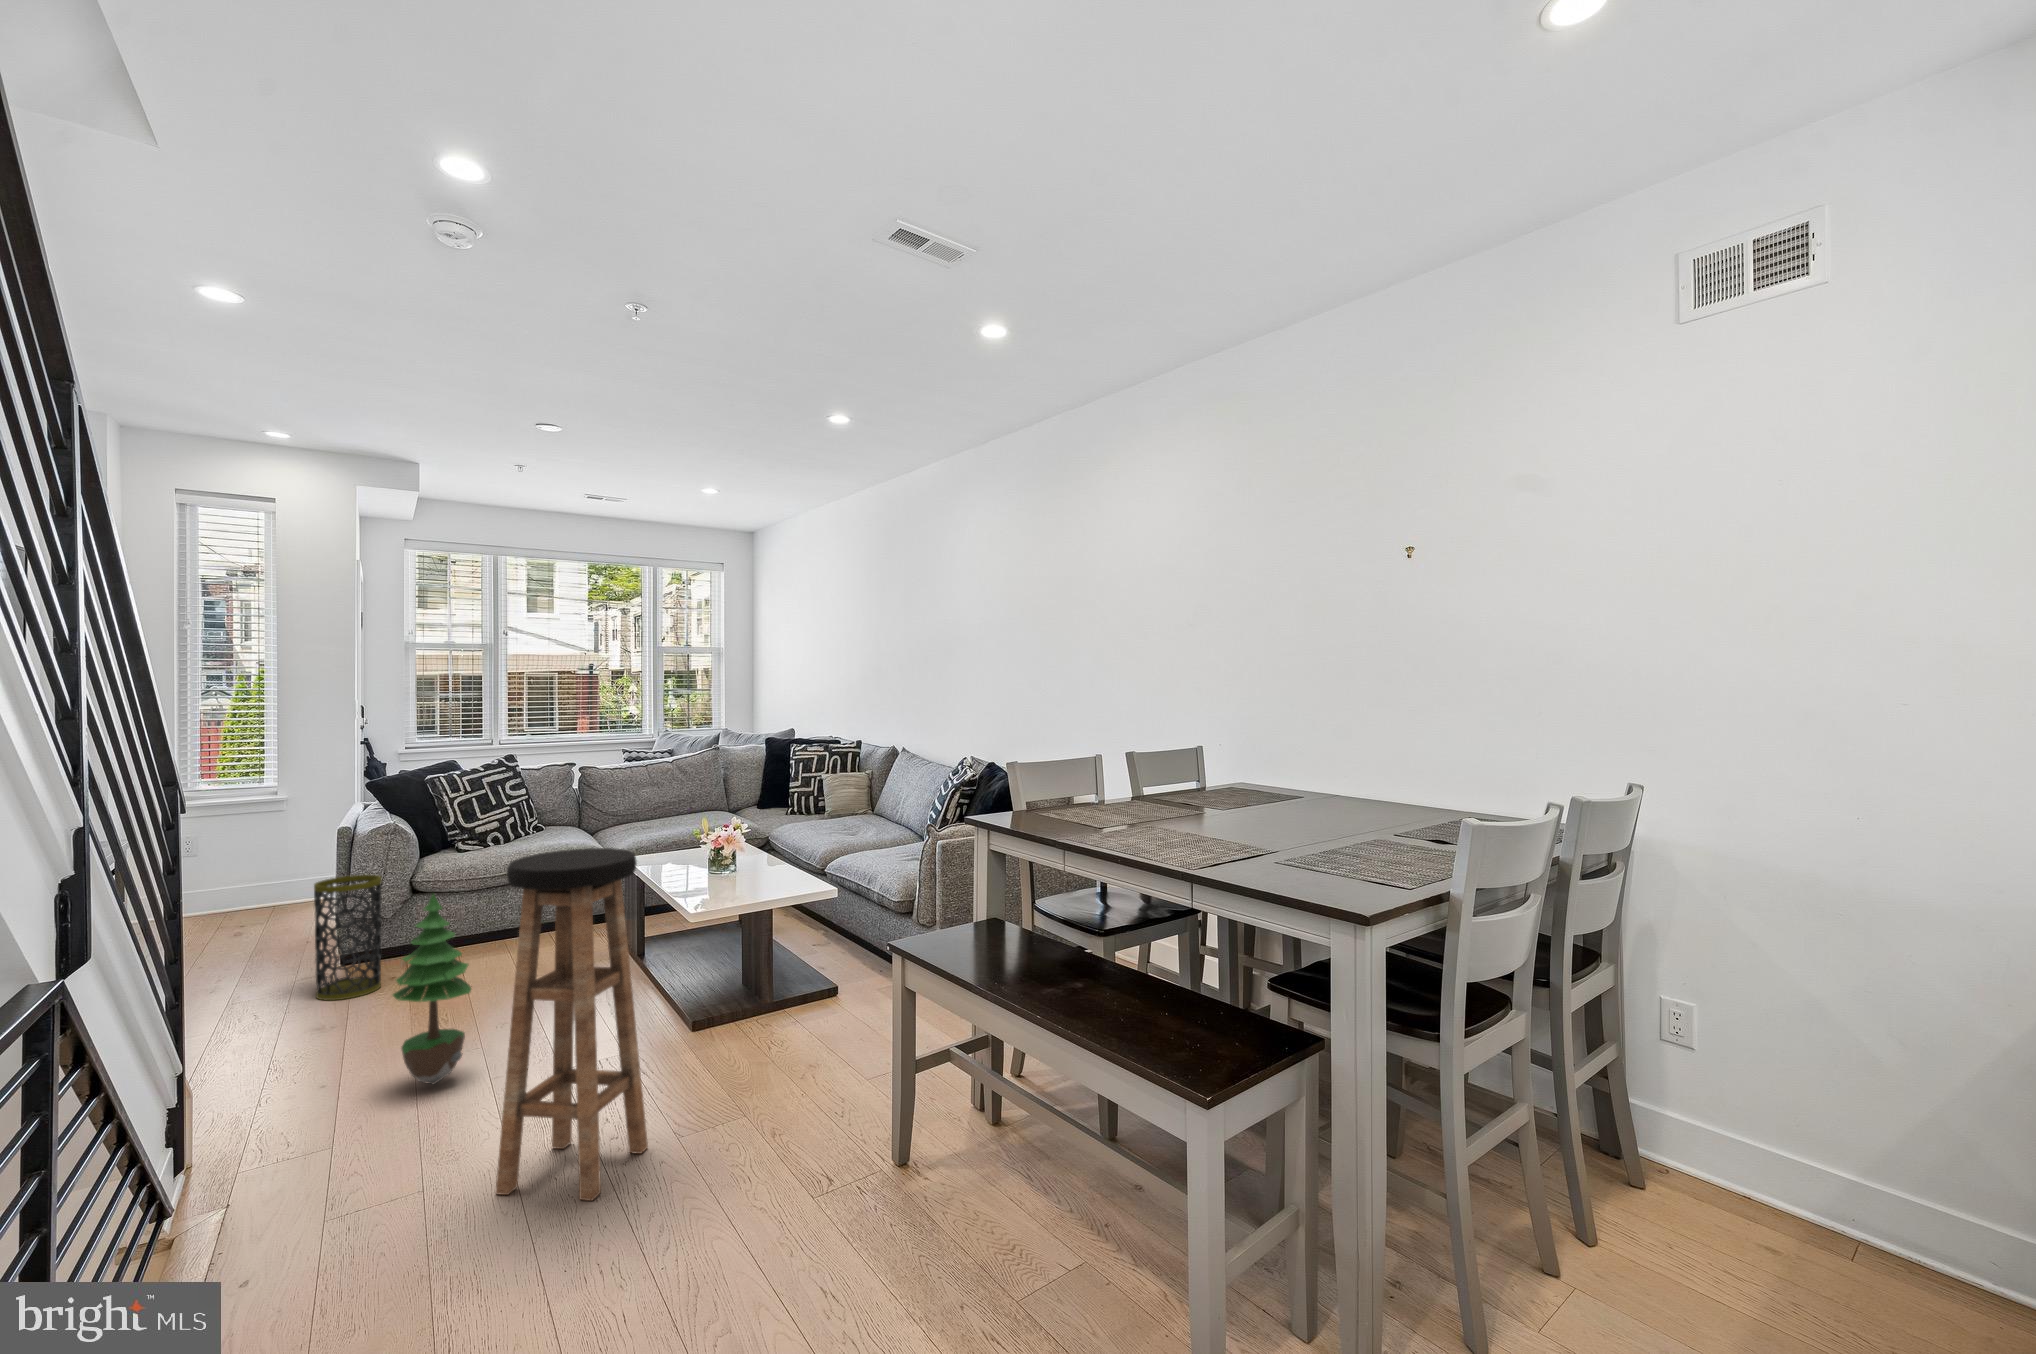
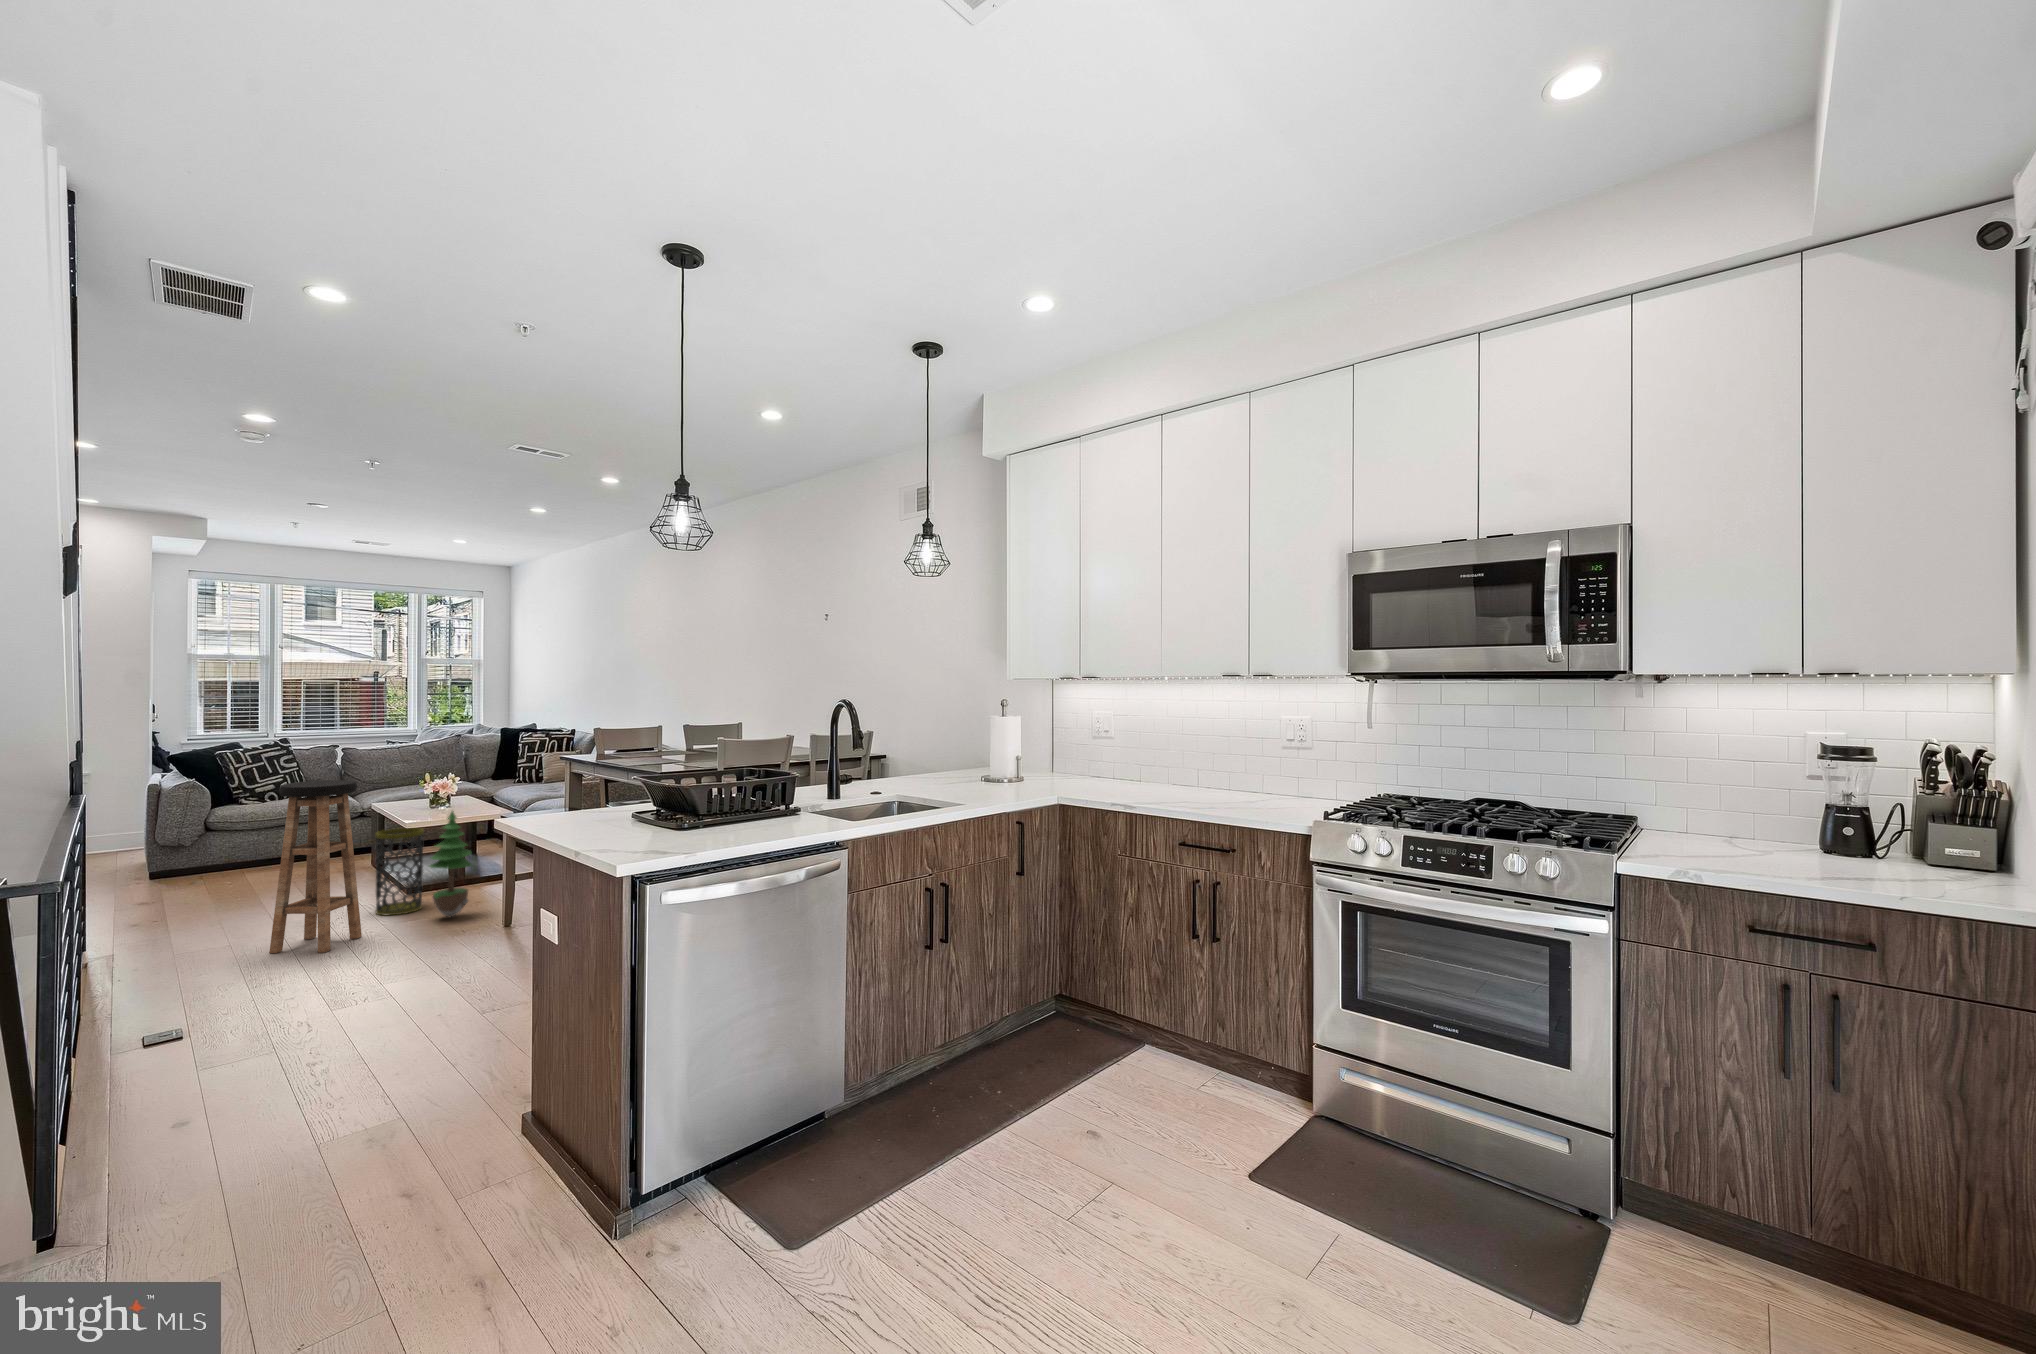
trash can: present [314,875,382,1000] -> present [376,828,424,916]
potted tree: present [393,894,471,1084] -> present [430,811,472,917]

